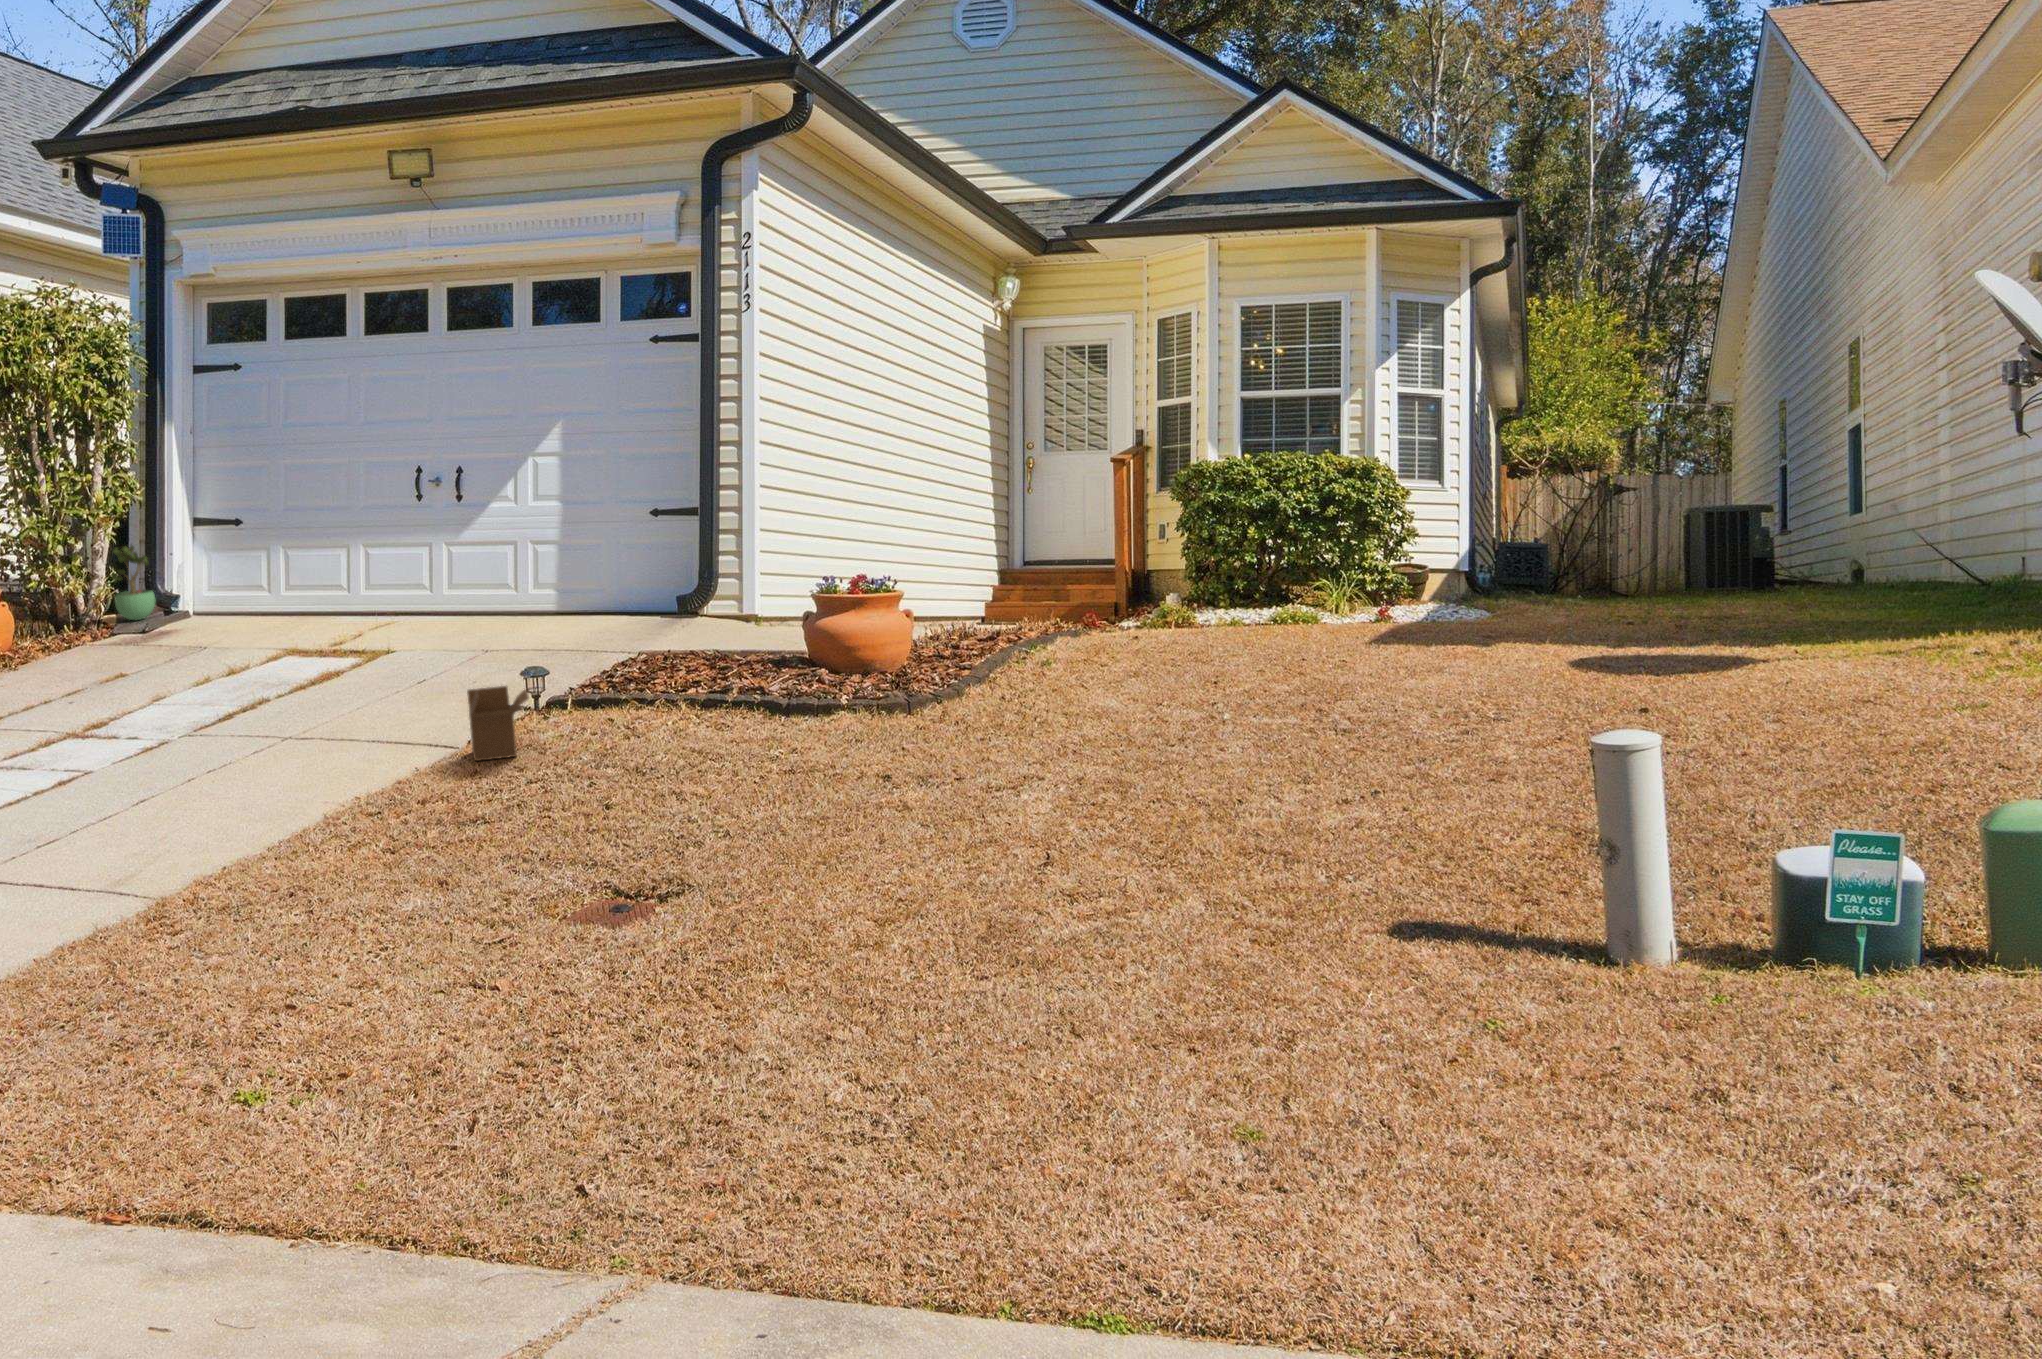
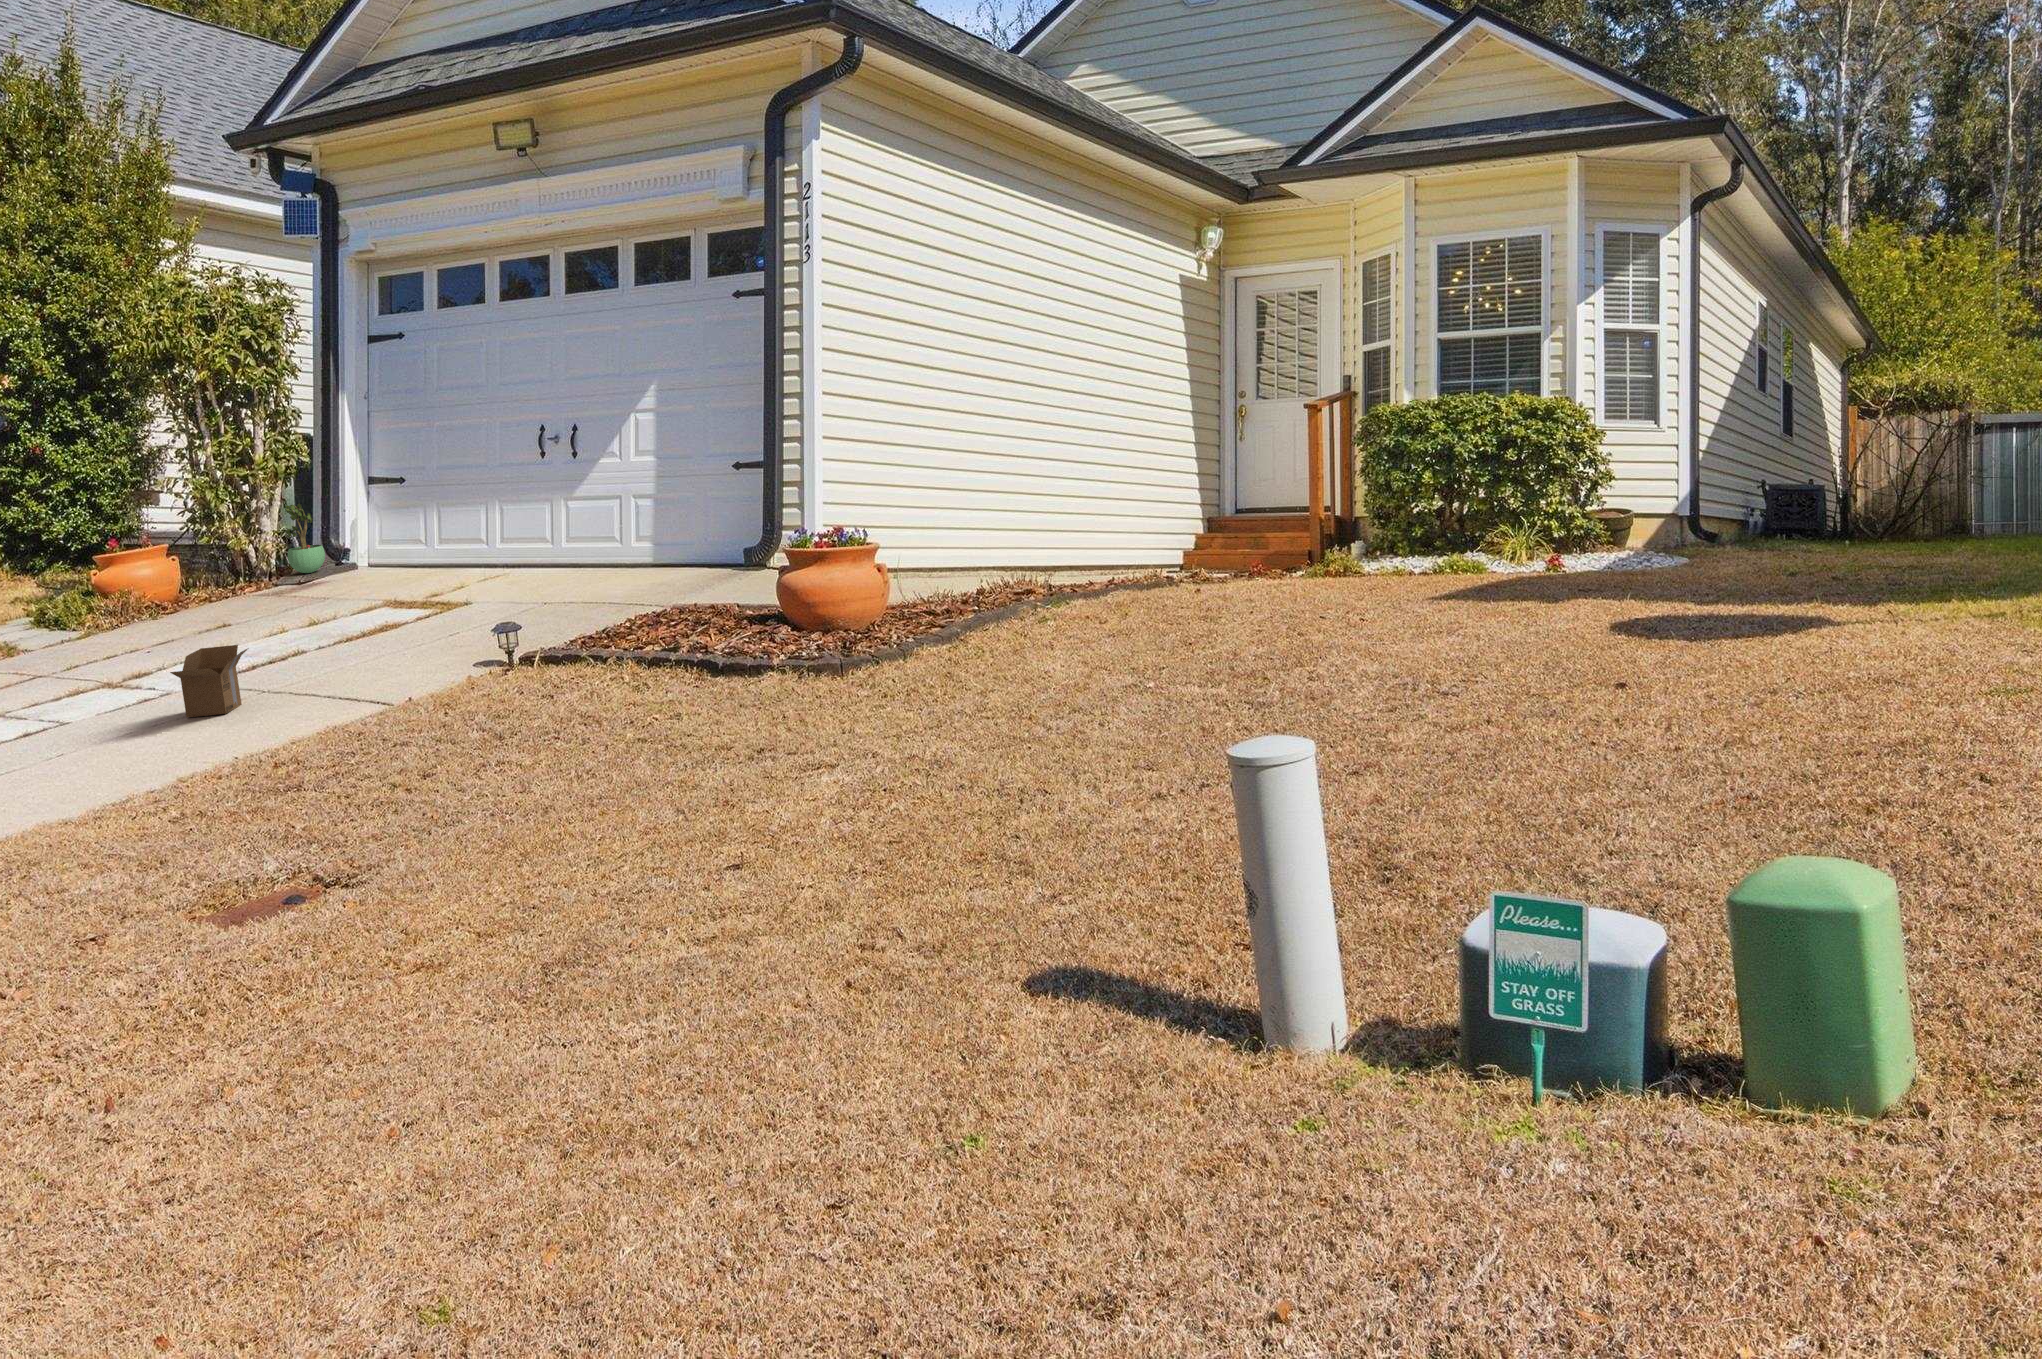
cardboard box: present [467,686,529,761] -> present [170,645,249,717]

